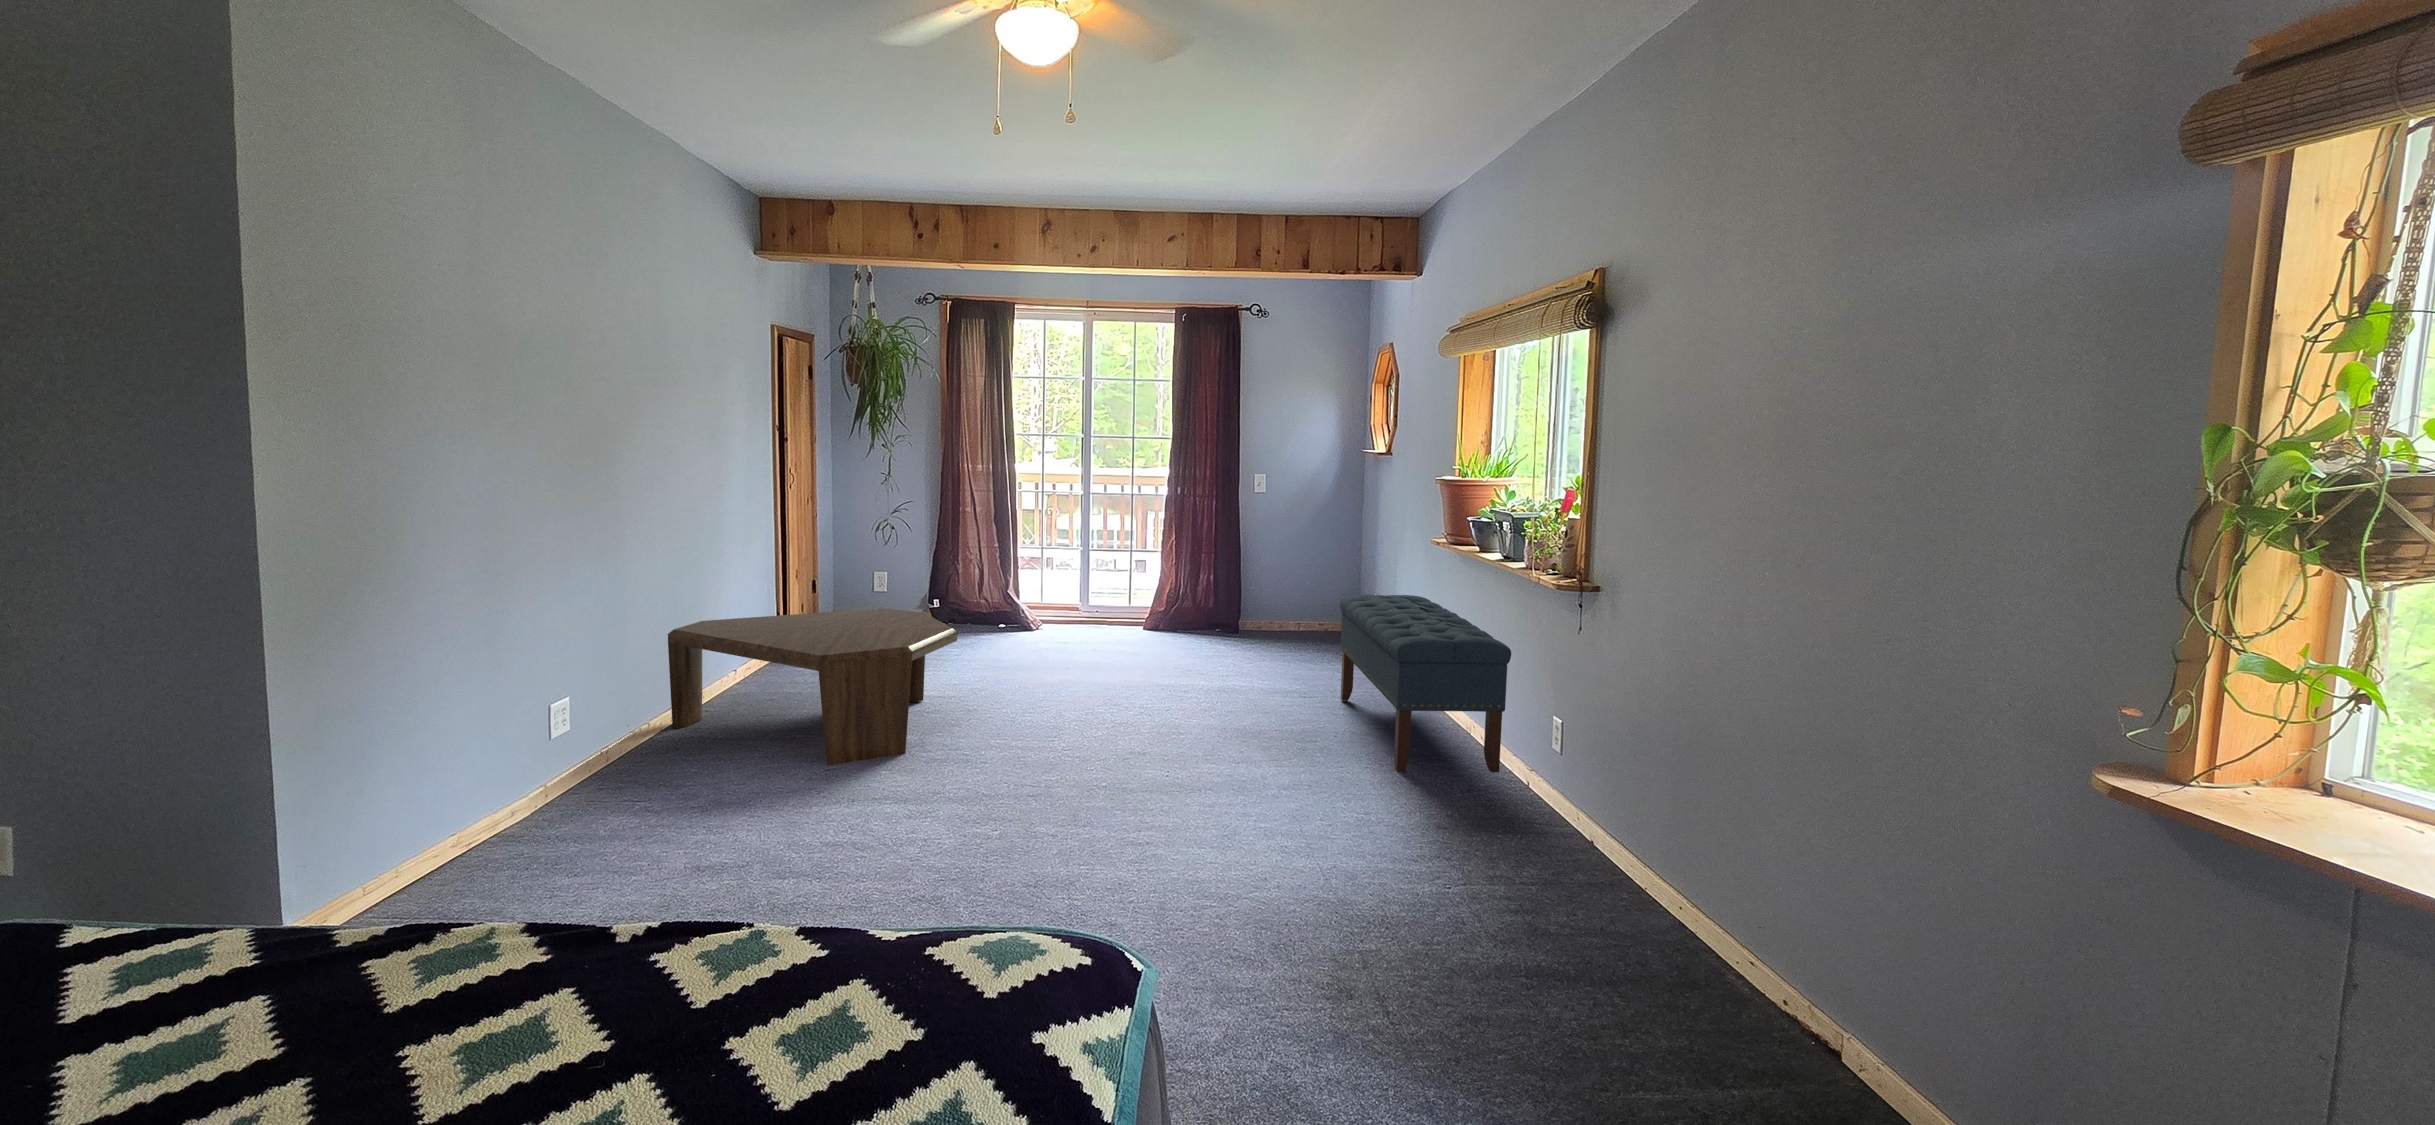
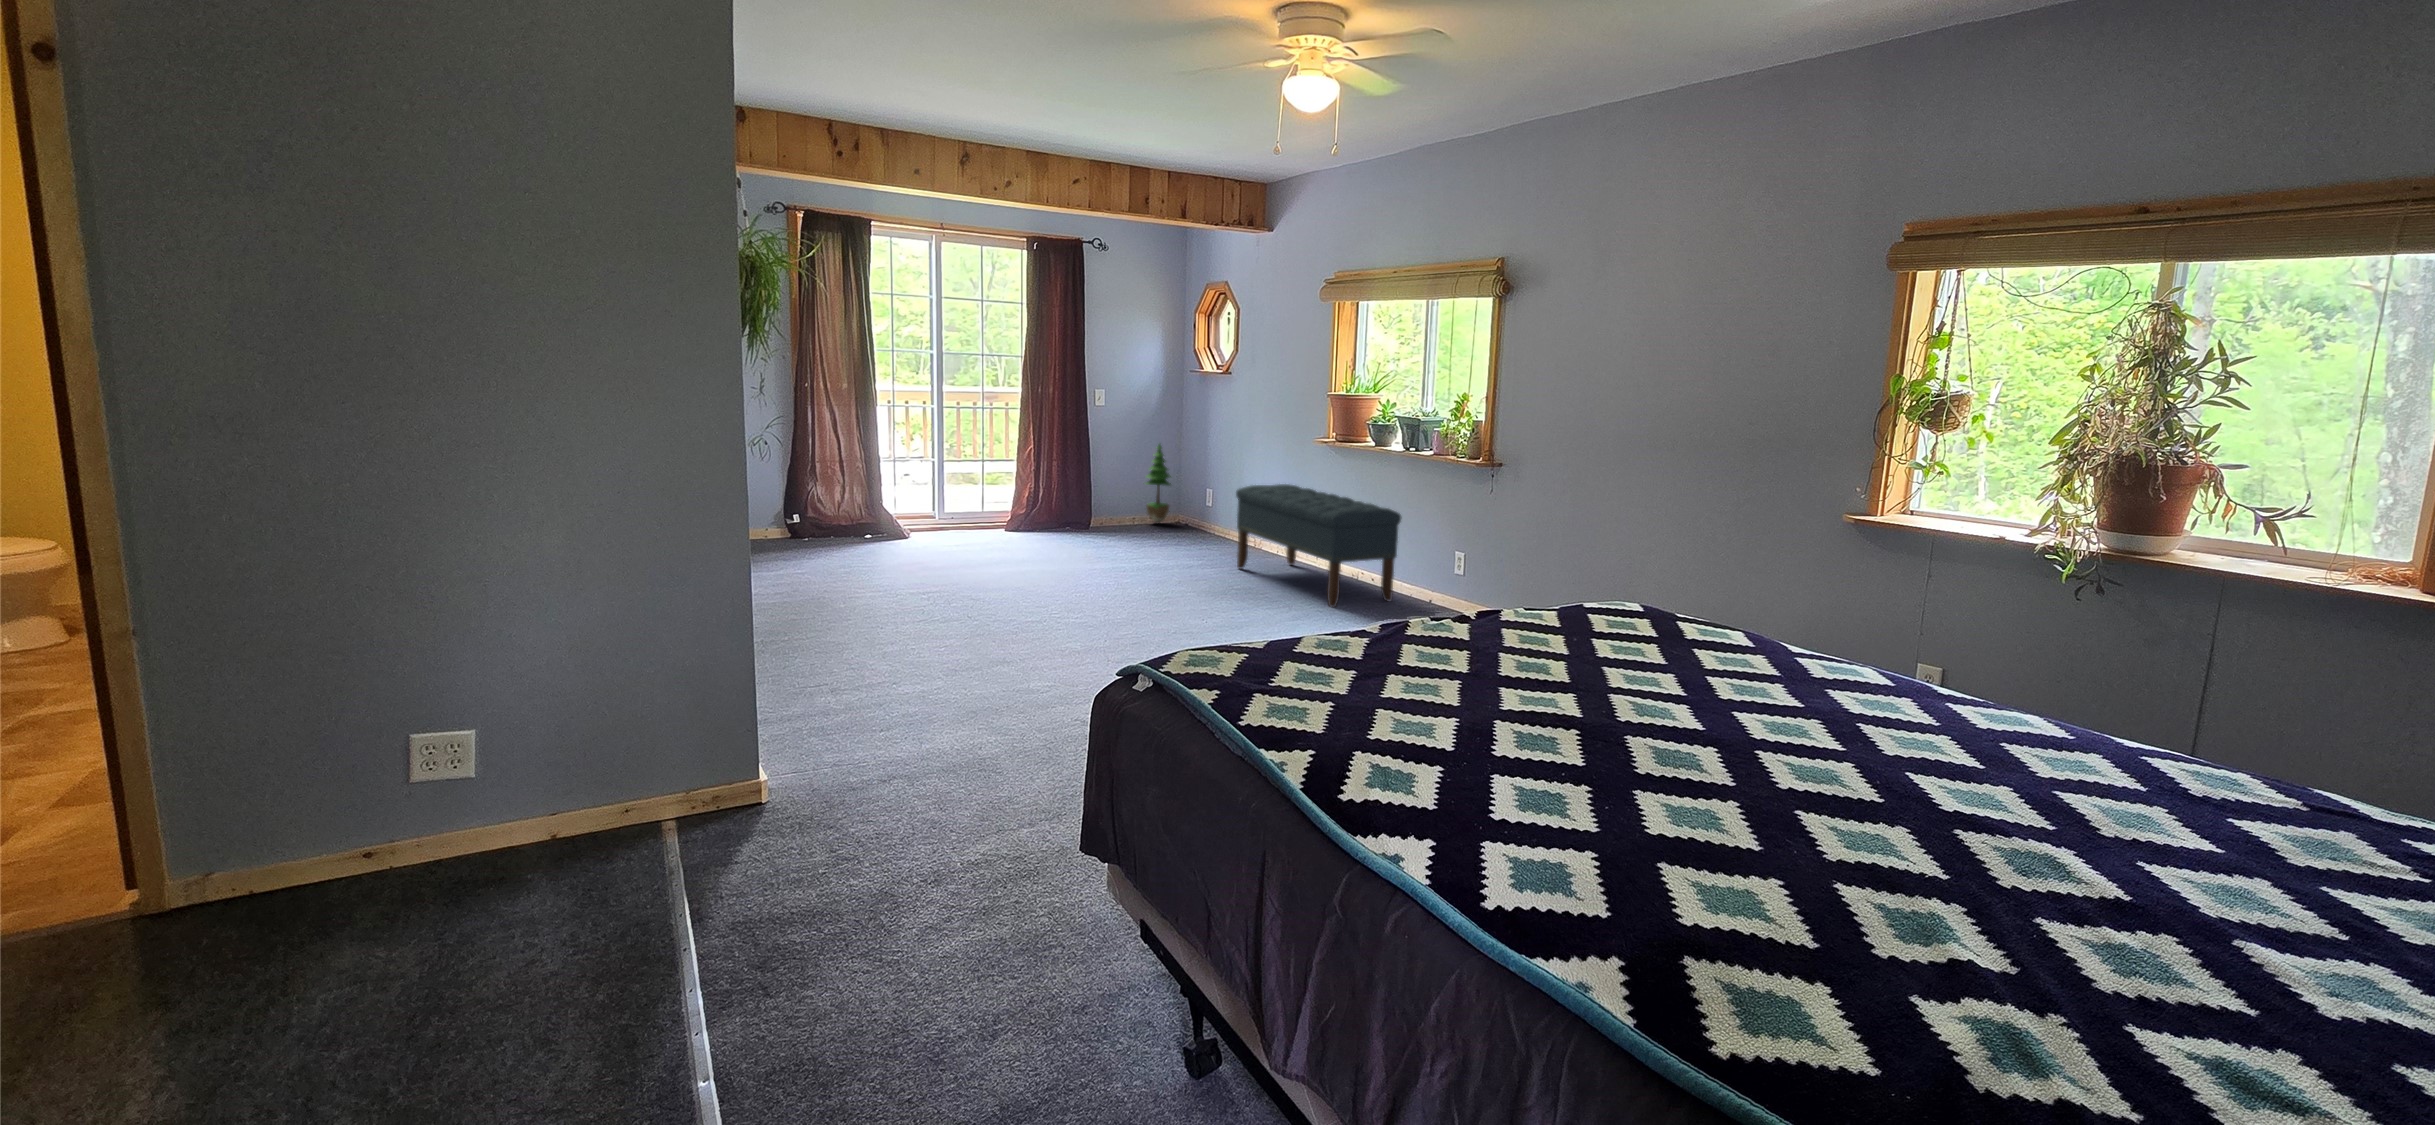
potted tree: none [1305,535,1340,632] -> present [1146,444,1171,523]
coffee table: present [668,608,957,766] -> none [675,516,960,651]

